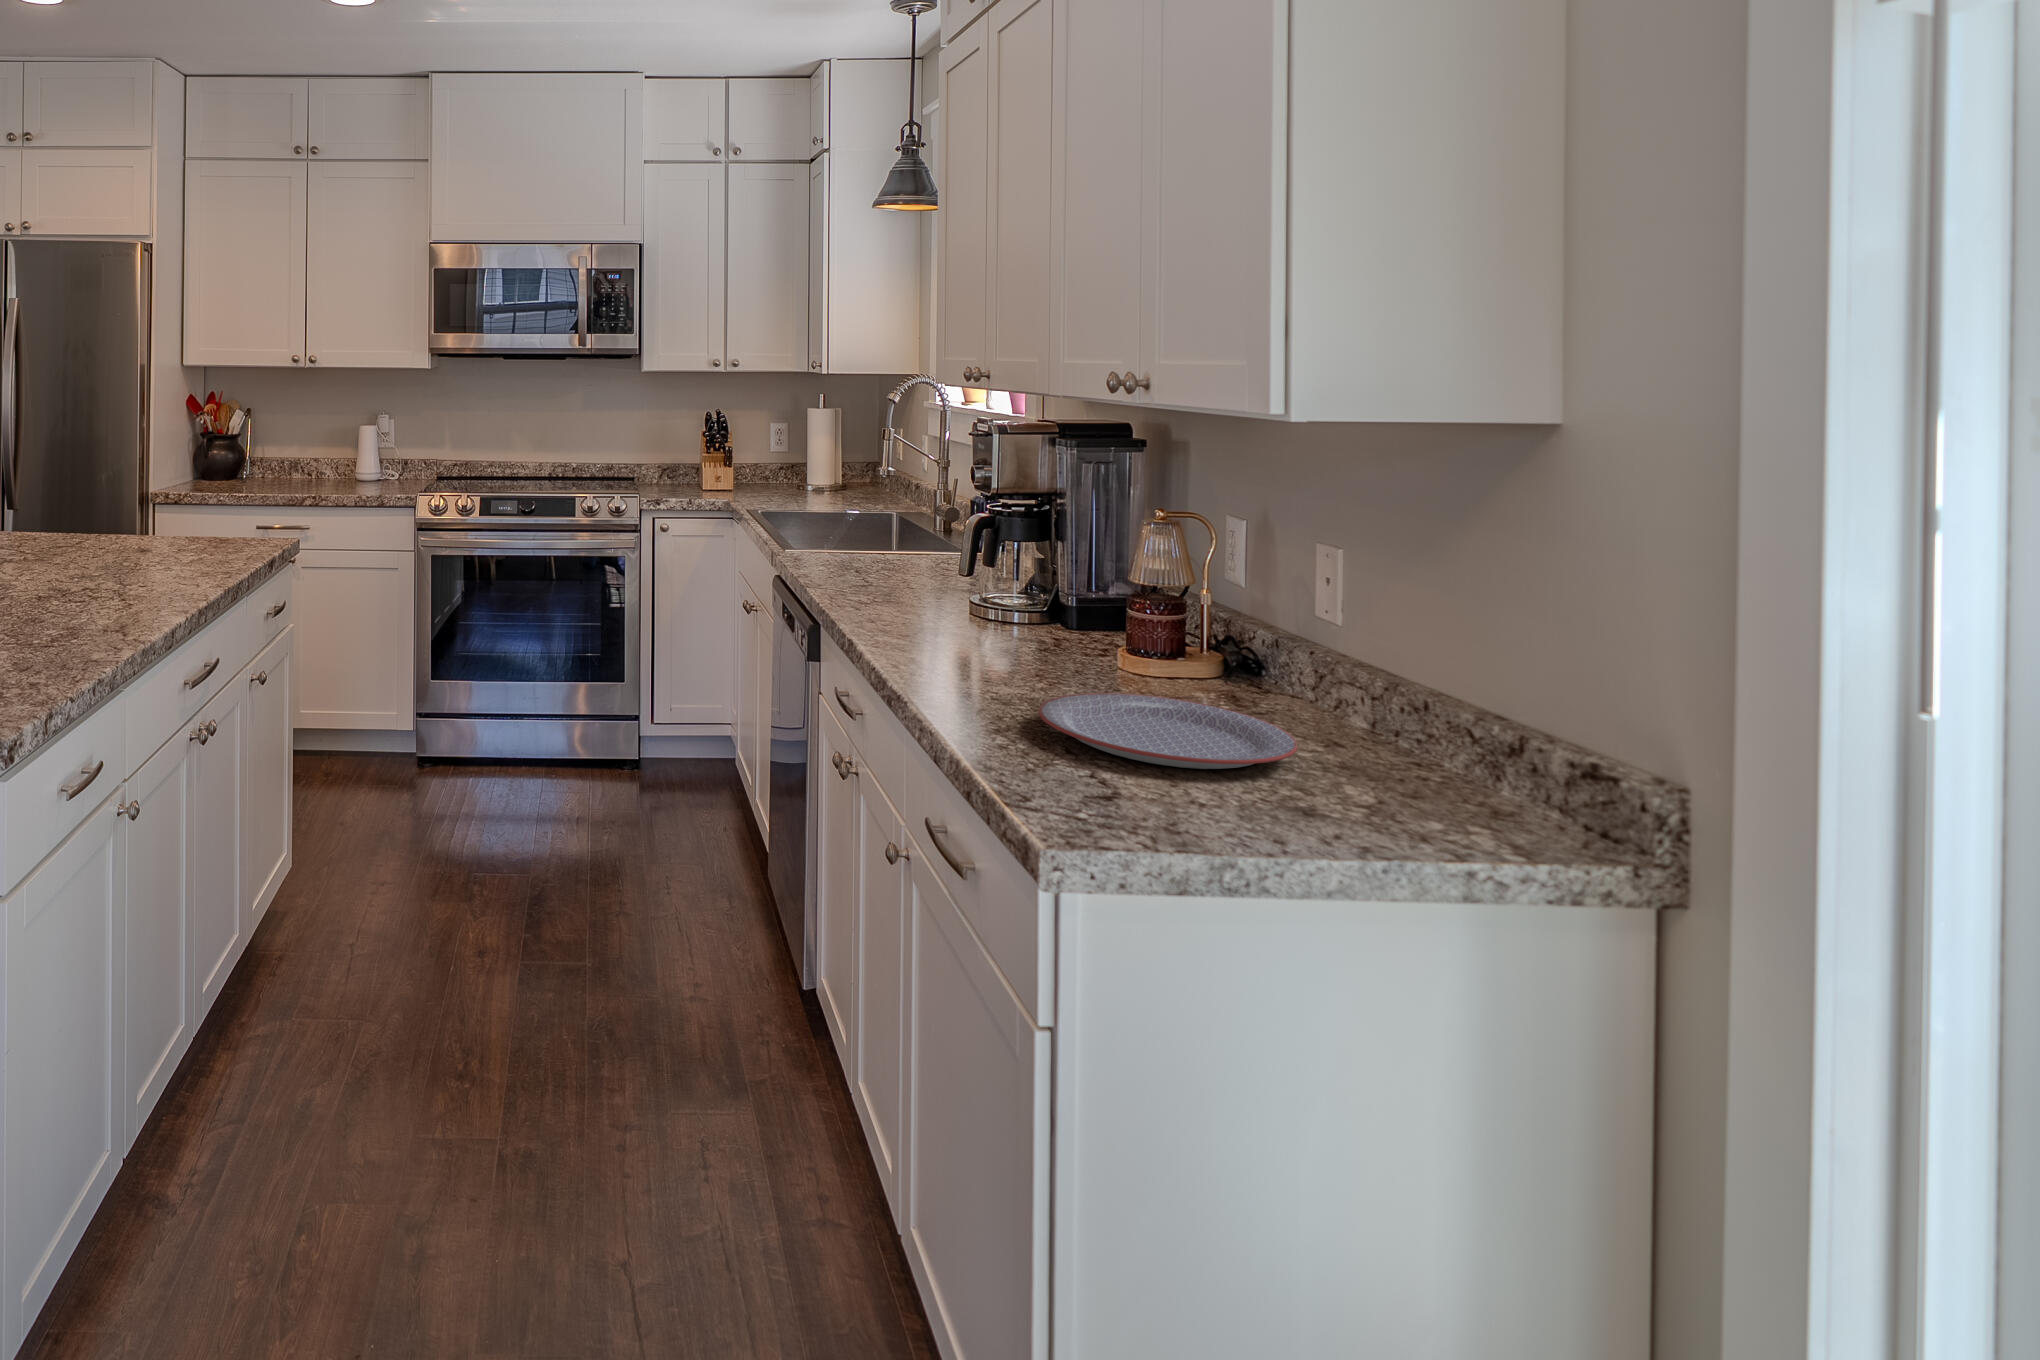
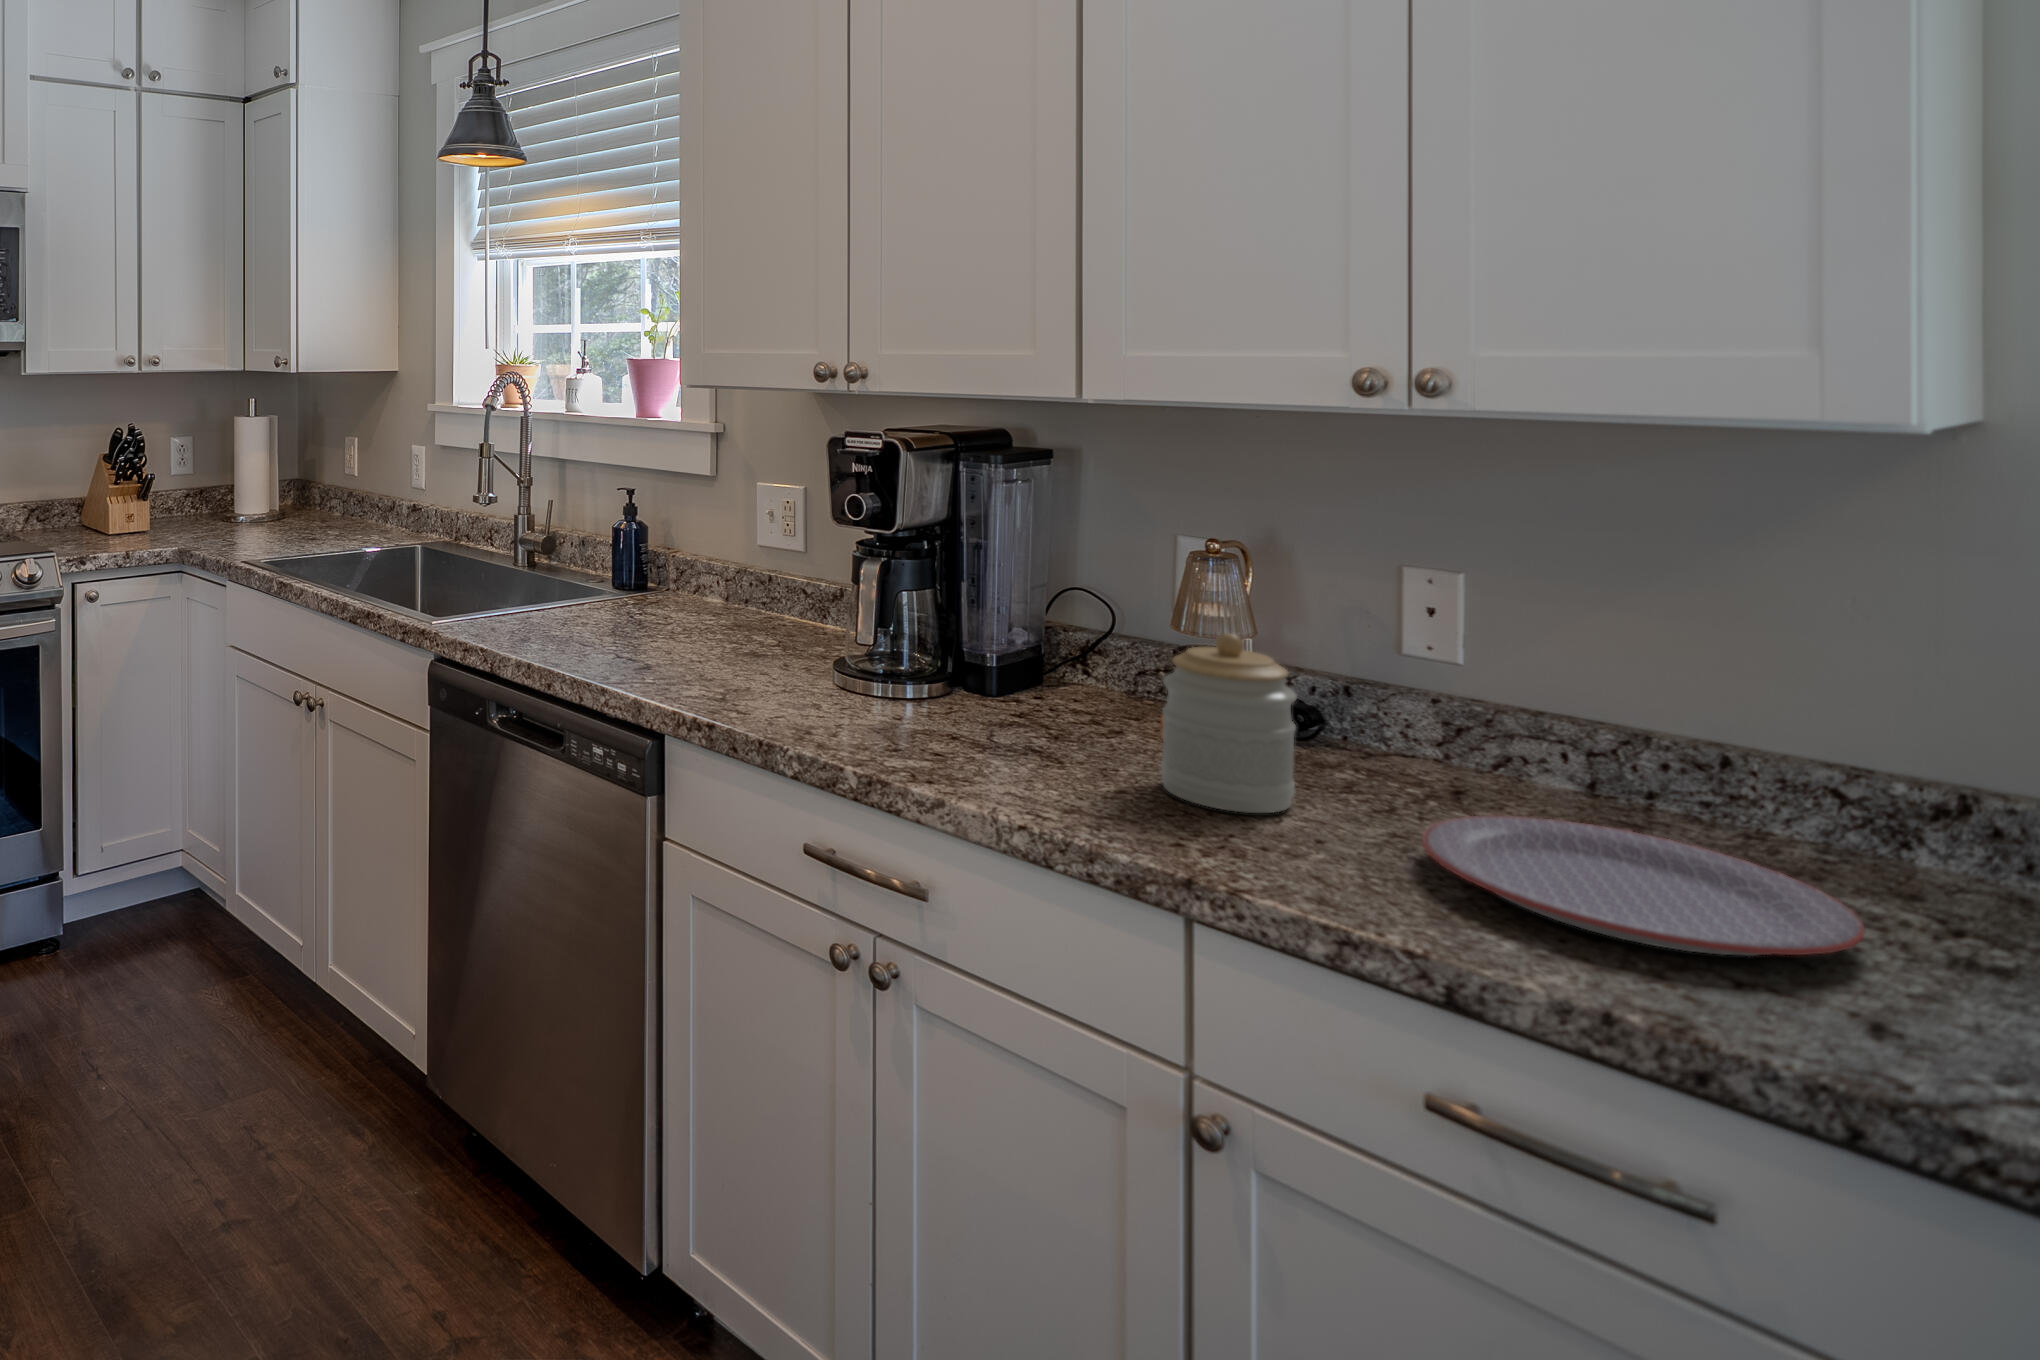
jar: none [1016,561,1109,685] -> present [1161,633,1297,813]

